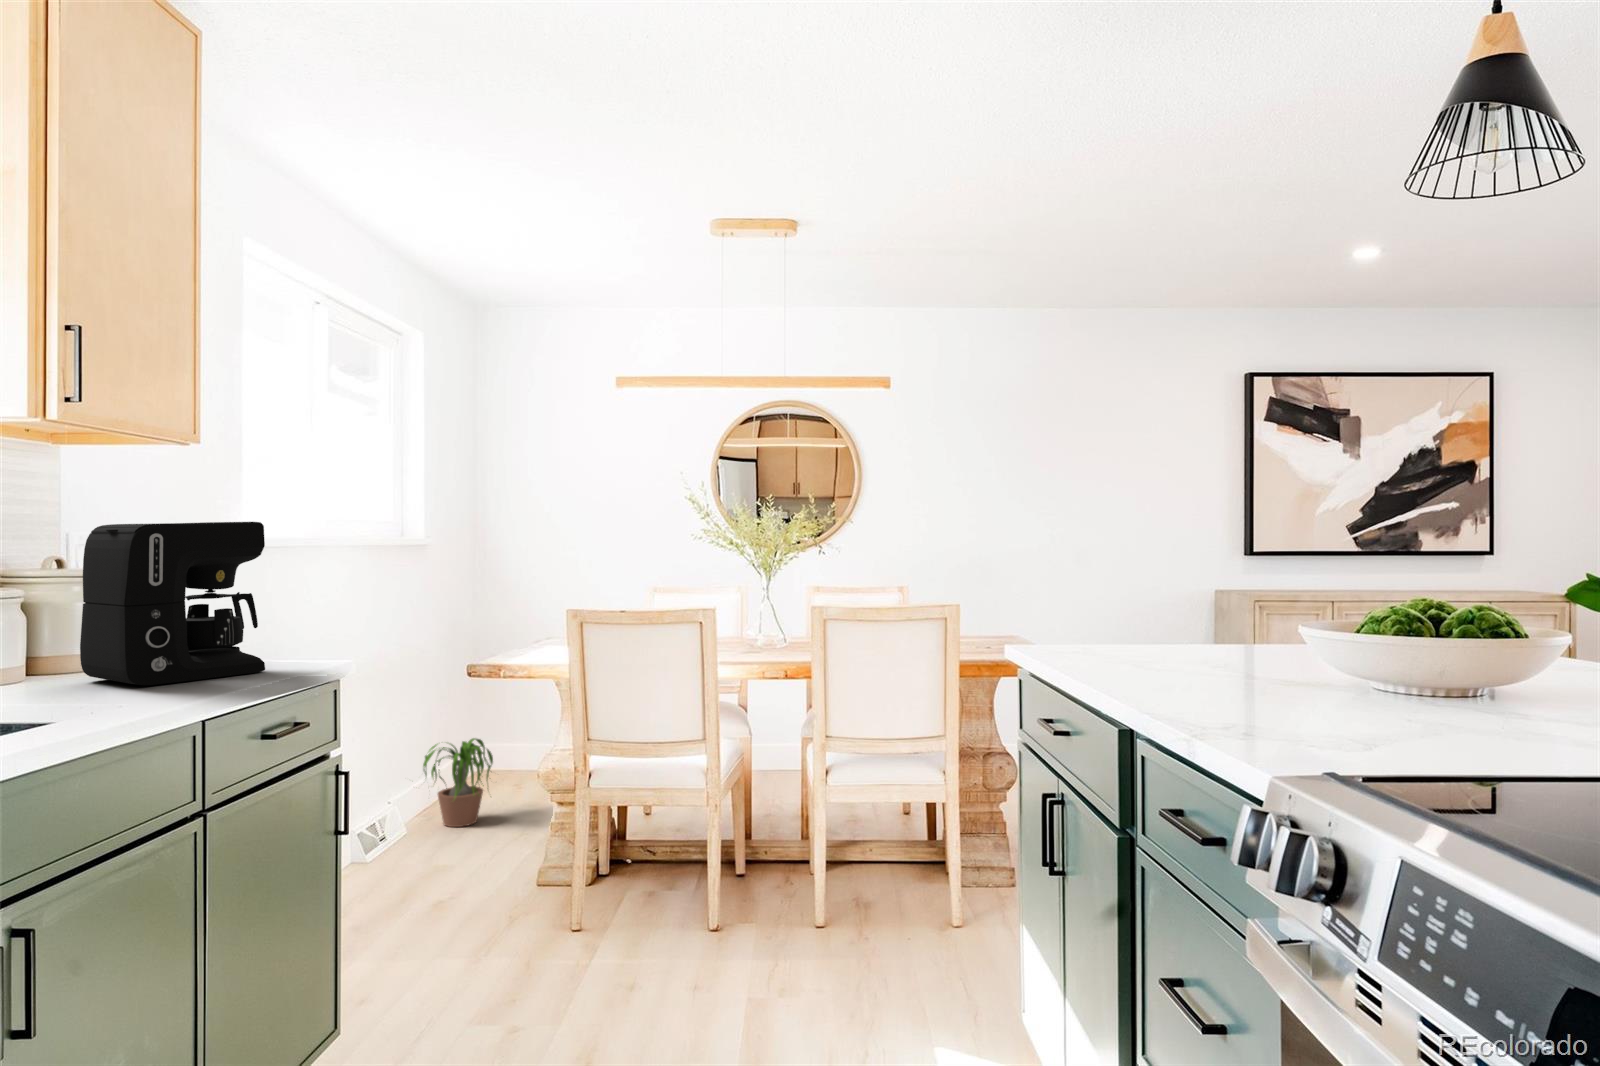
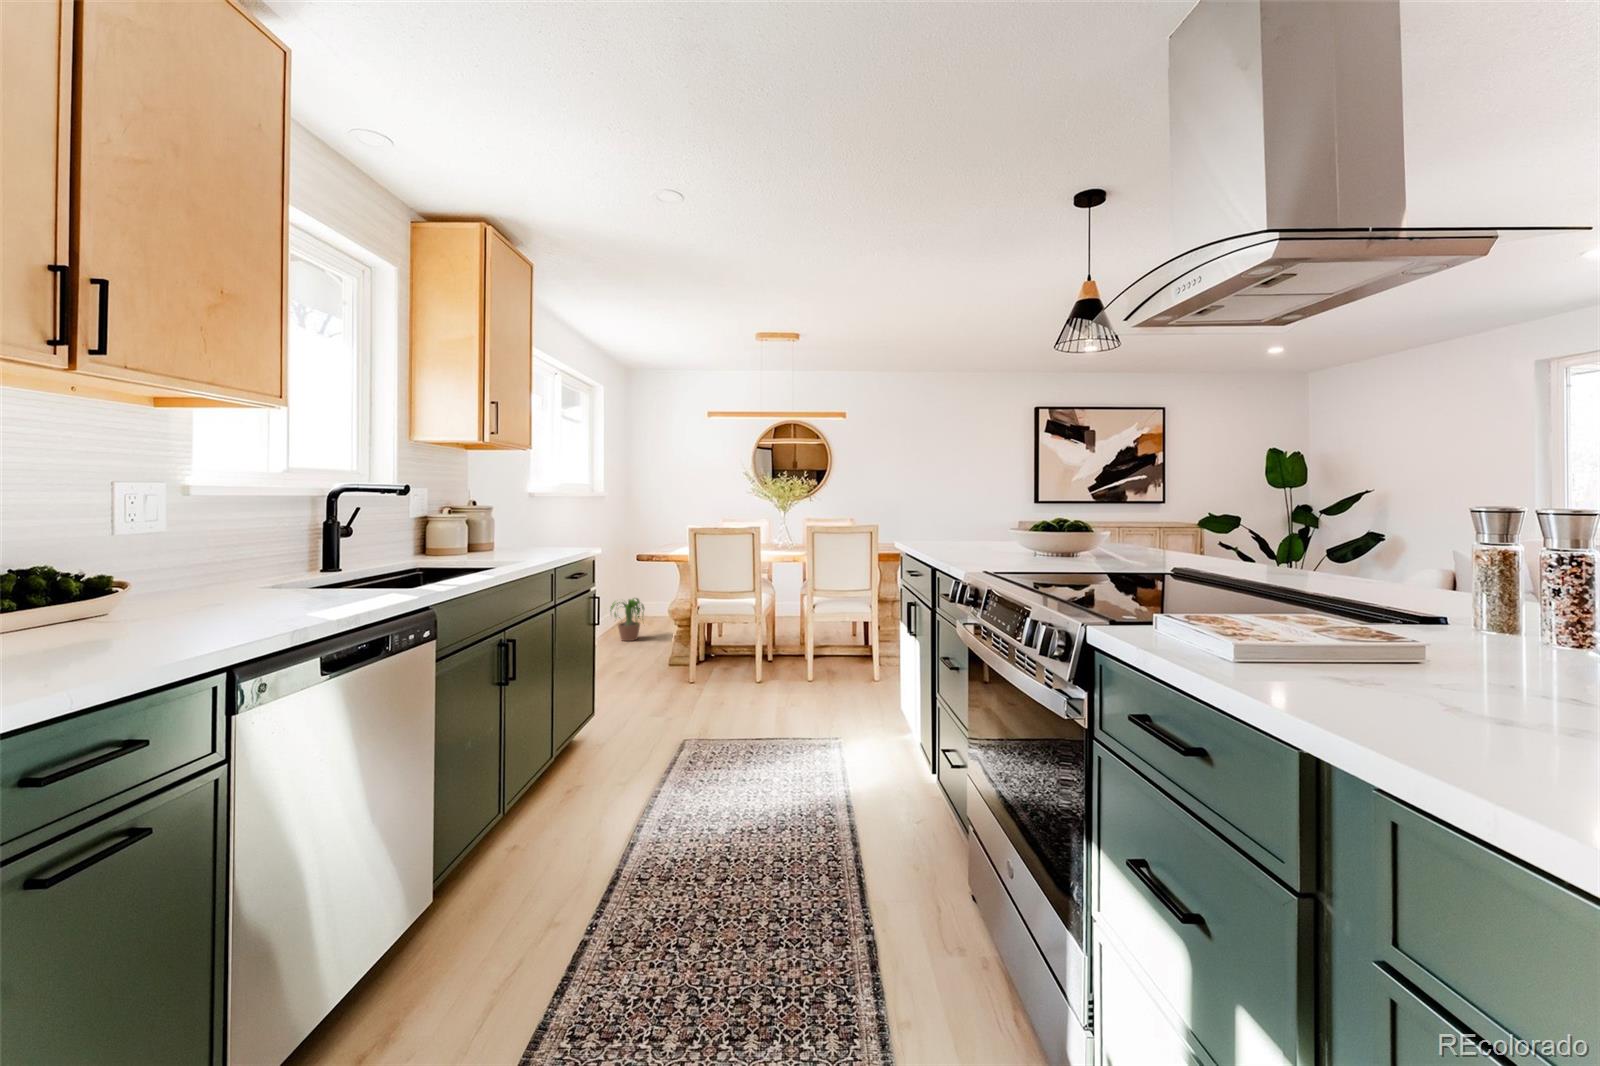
coffee maker: present [80,522,265,685] -> none [489,486,566,556]

